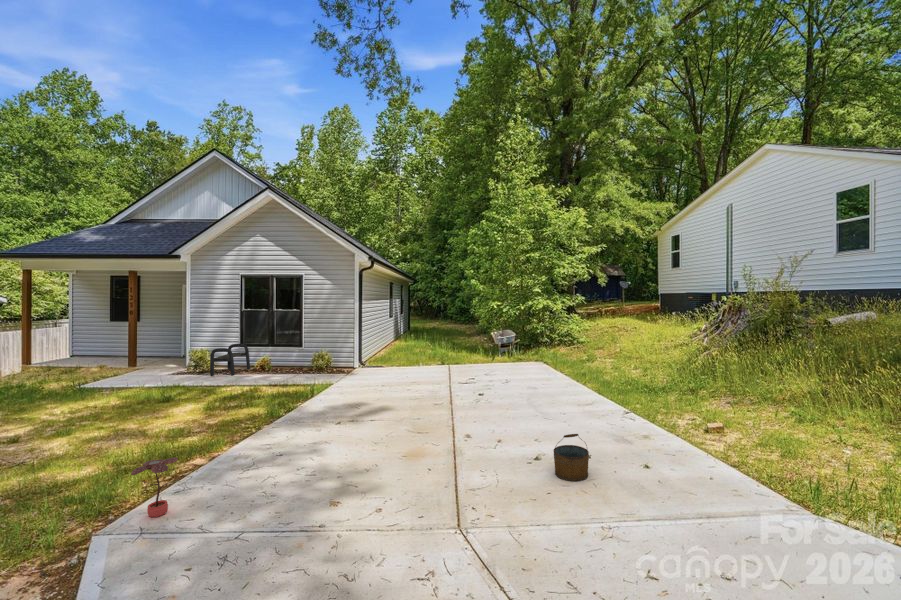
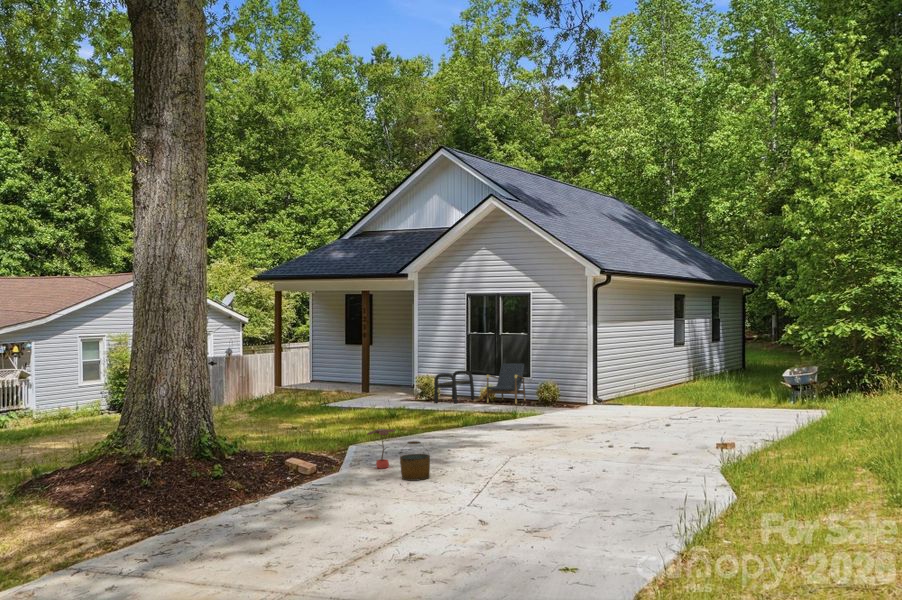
lounge chair: none [264,336,299,373] -> present [486,364,525,403]
bucket: present [554,434,589,481] -> present [400,441,430,481]

